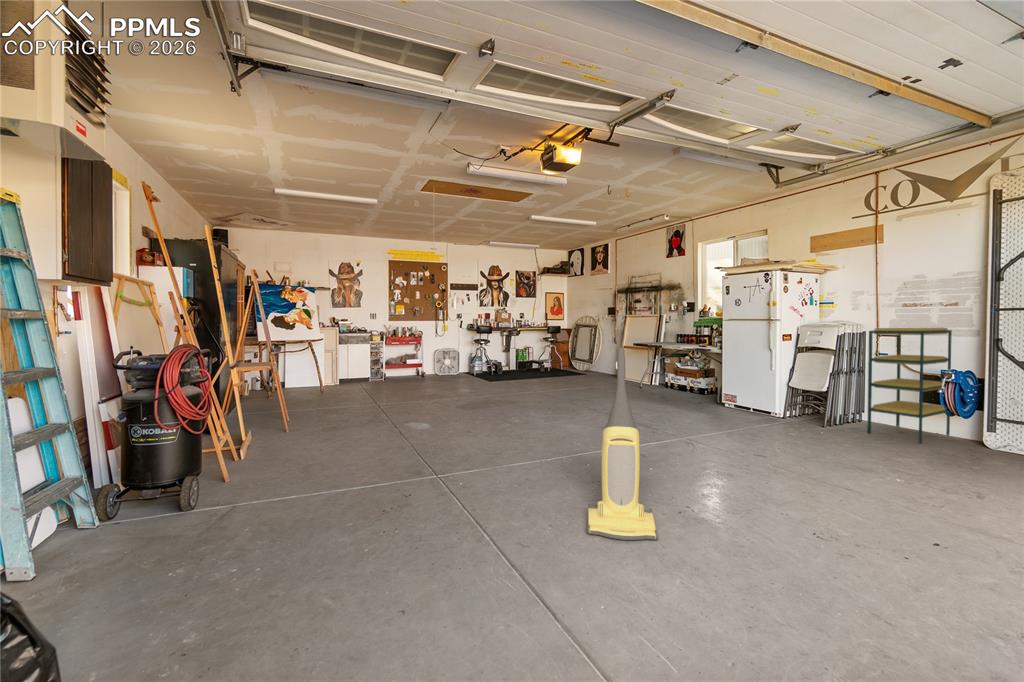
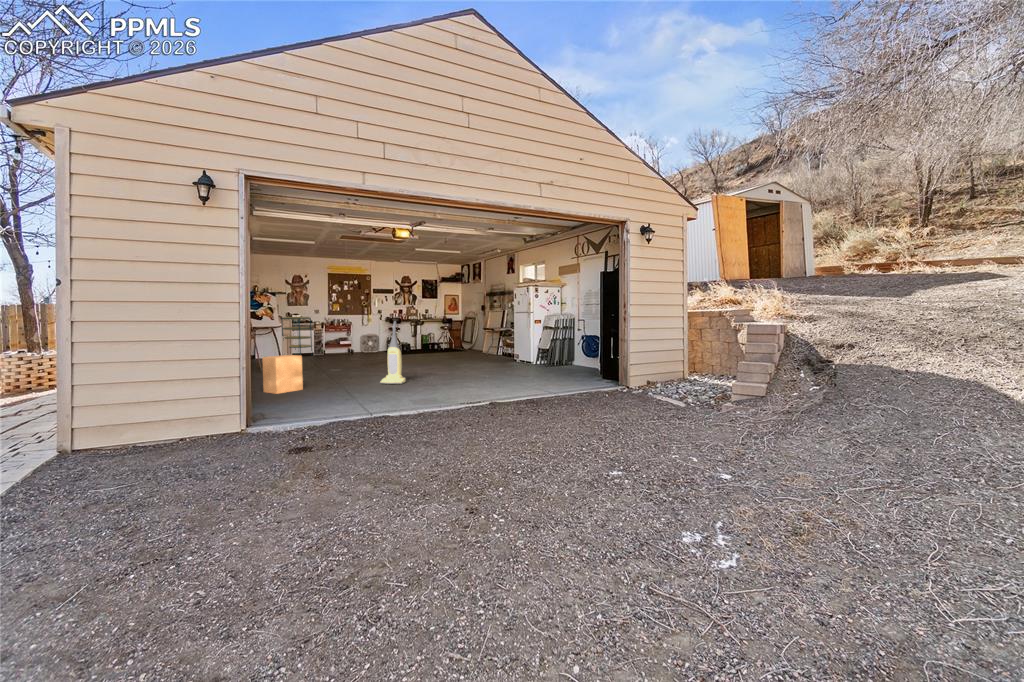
shelving unit: present [867,328,952,443] -> present [281,317,312,355]
cardboard box: none [235,462,374,651] -> present [262,355,303,394]

